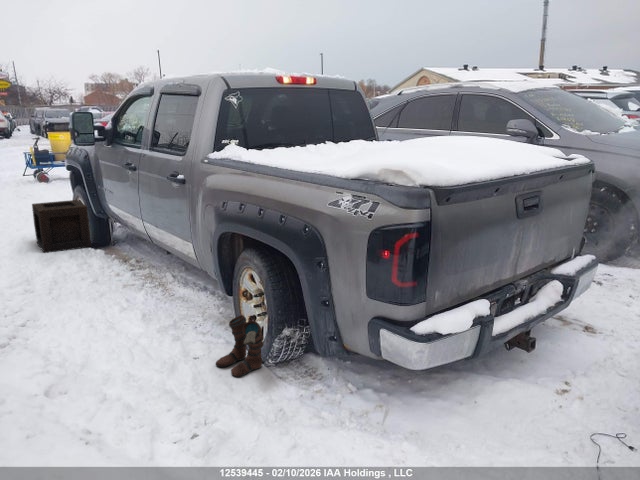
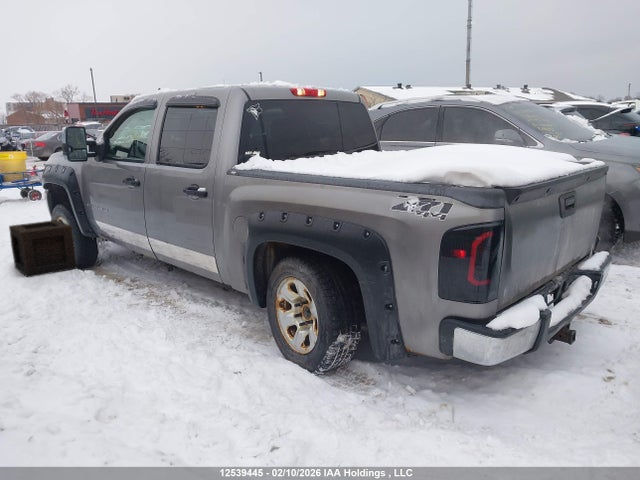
boots: present [216,315,264,377] -> none [261,326,311,389]

